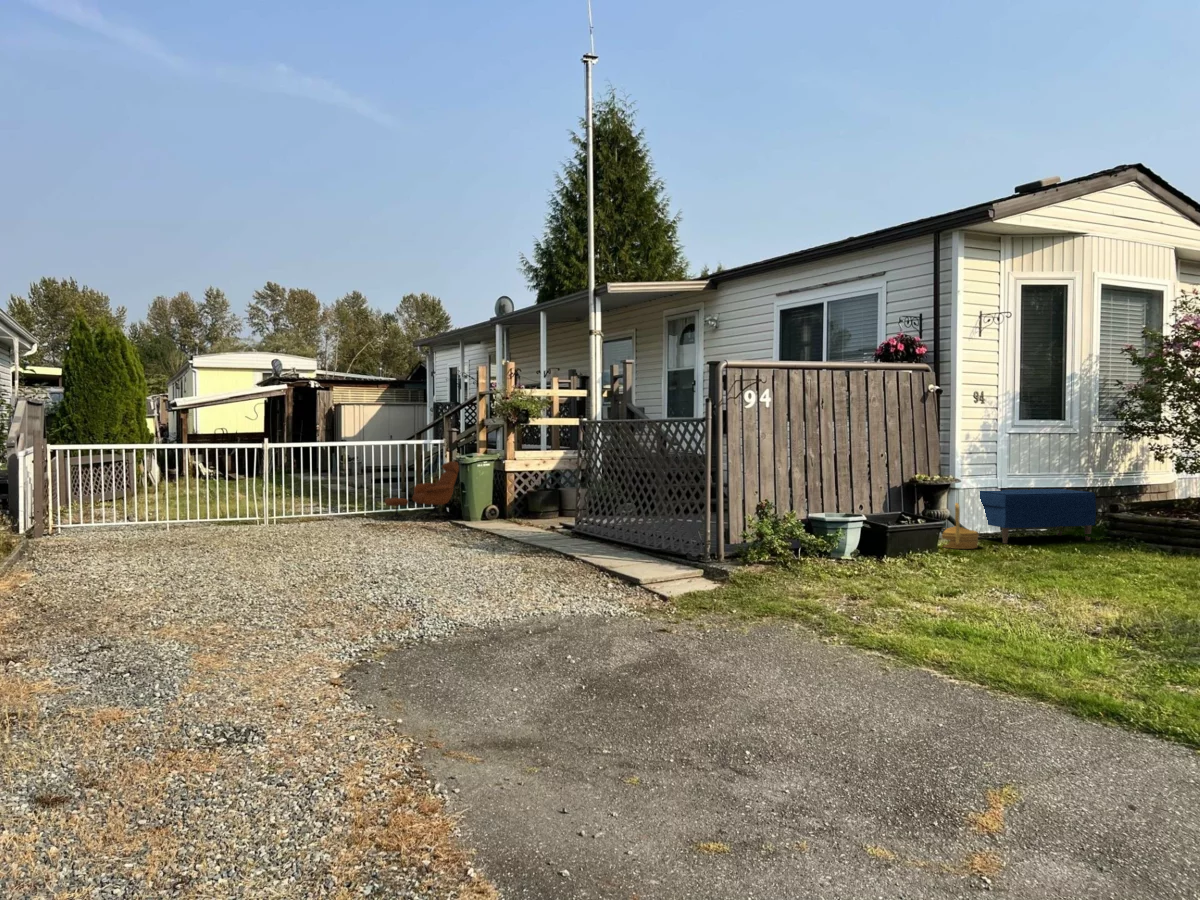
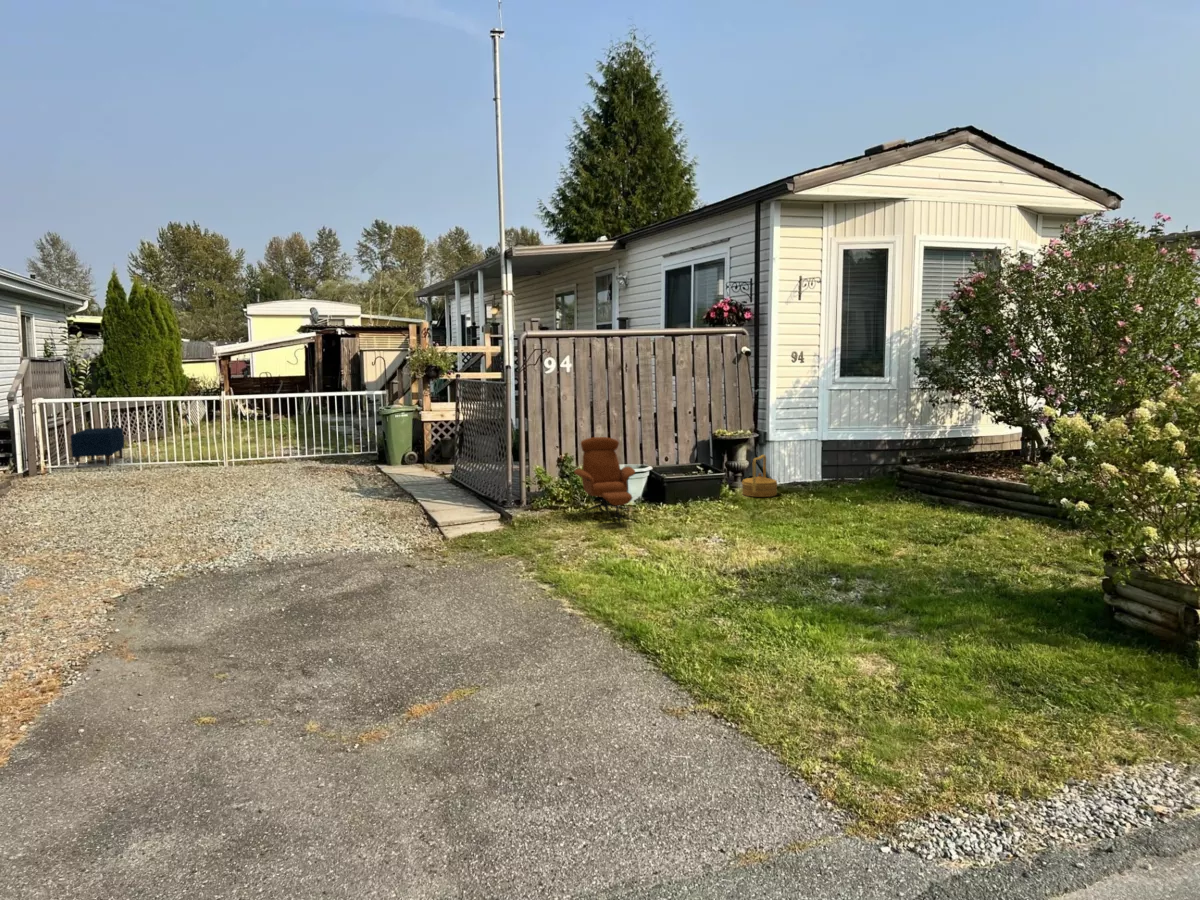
lounge chair: present [385,462,459,520] -> present [574,437,636,525]
bench: present [978,489,1096,544] -> present [71,427,125,468]

